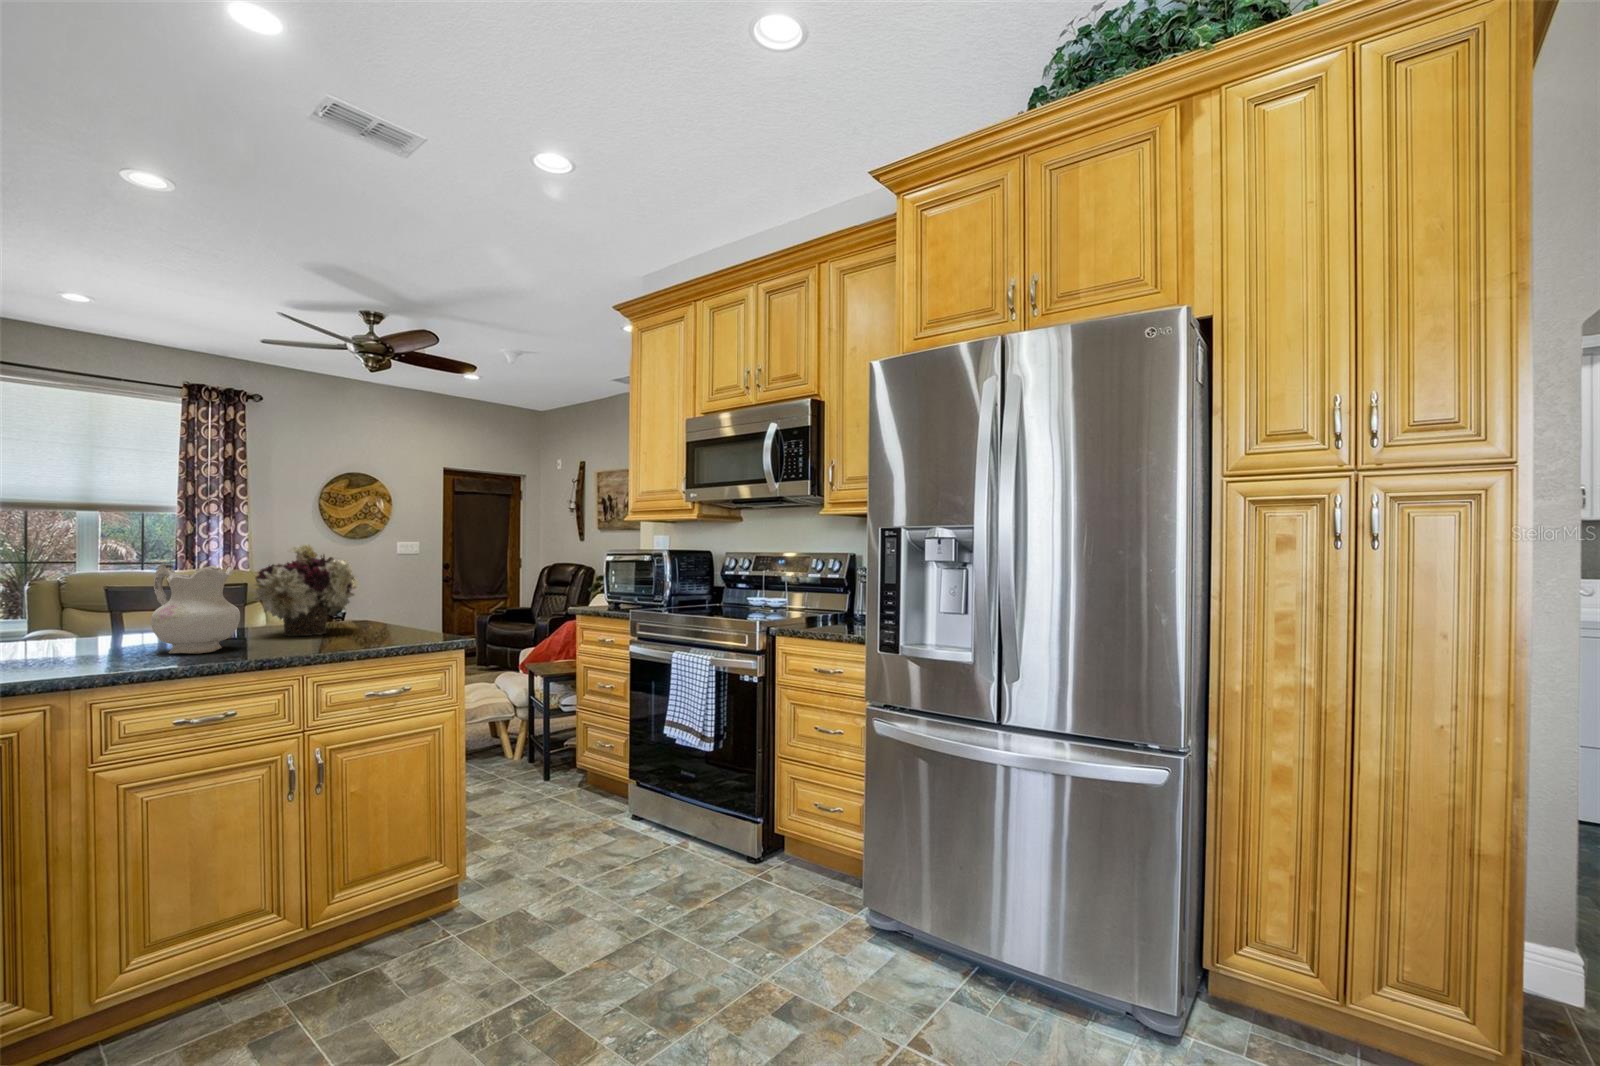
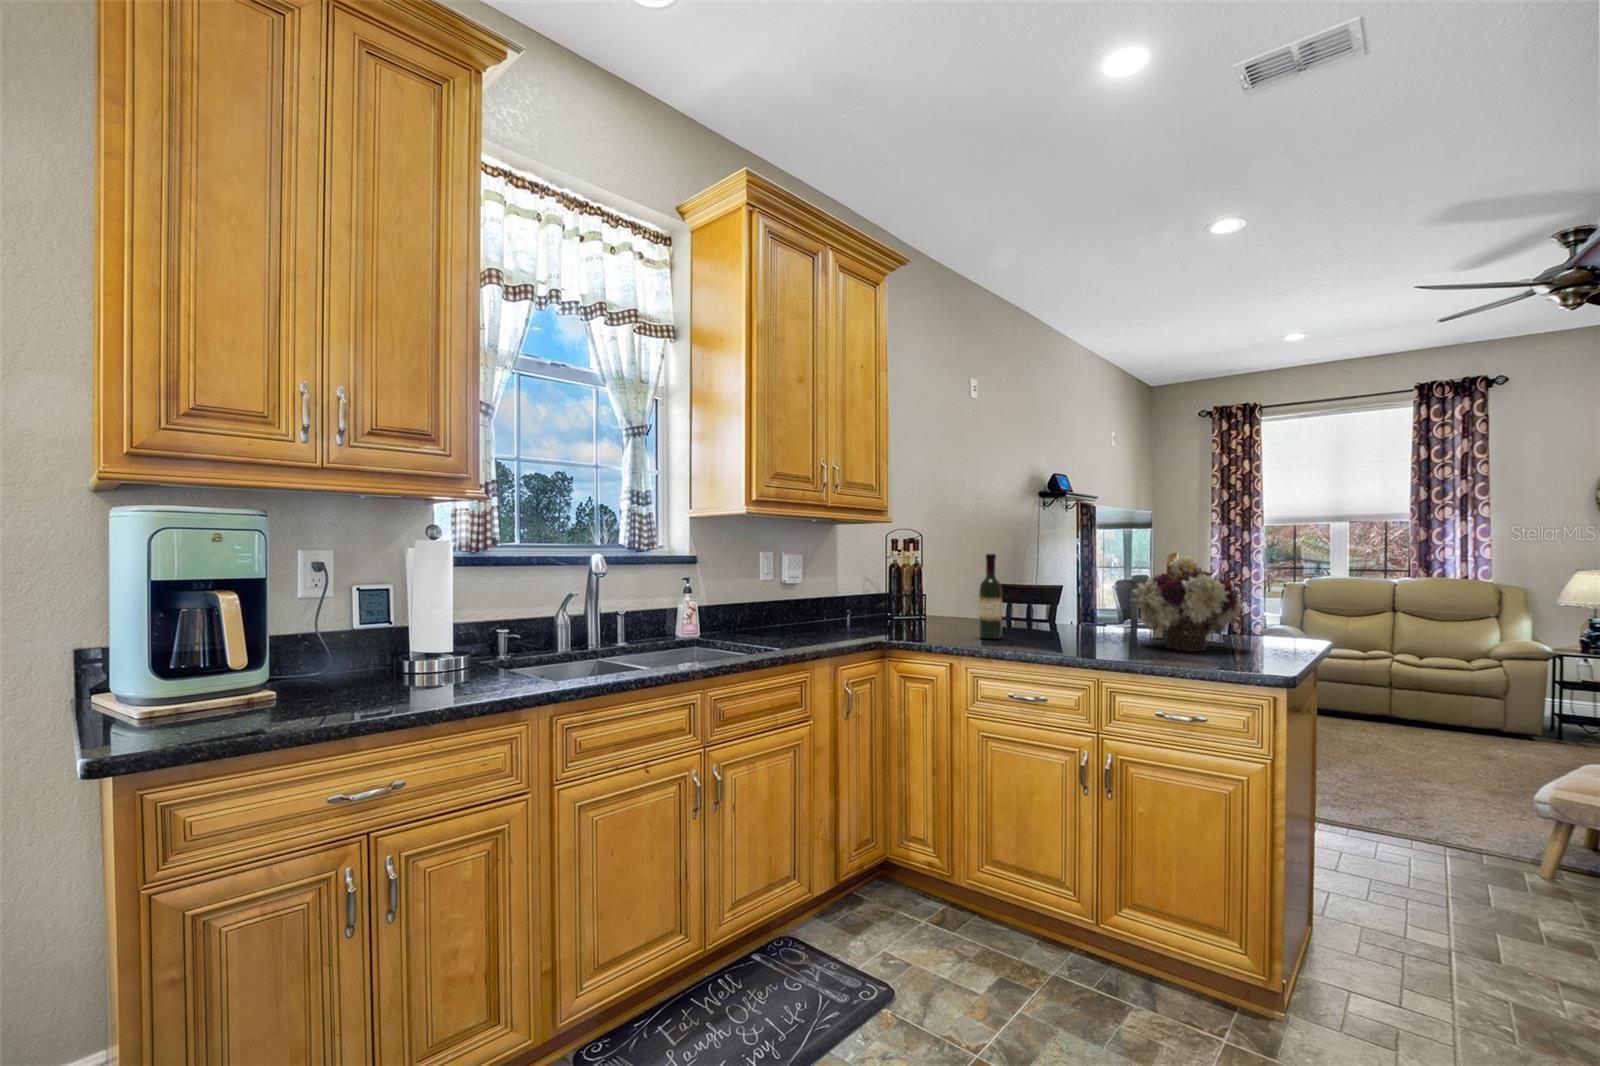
wine bottle: none [53,544,98,664] -> present [979,554,1002,639]
ceramic pitcher: present [151,563,240,653] -> none [1032,570,1093,647]

